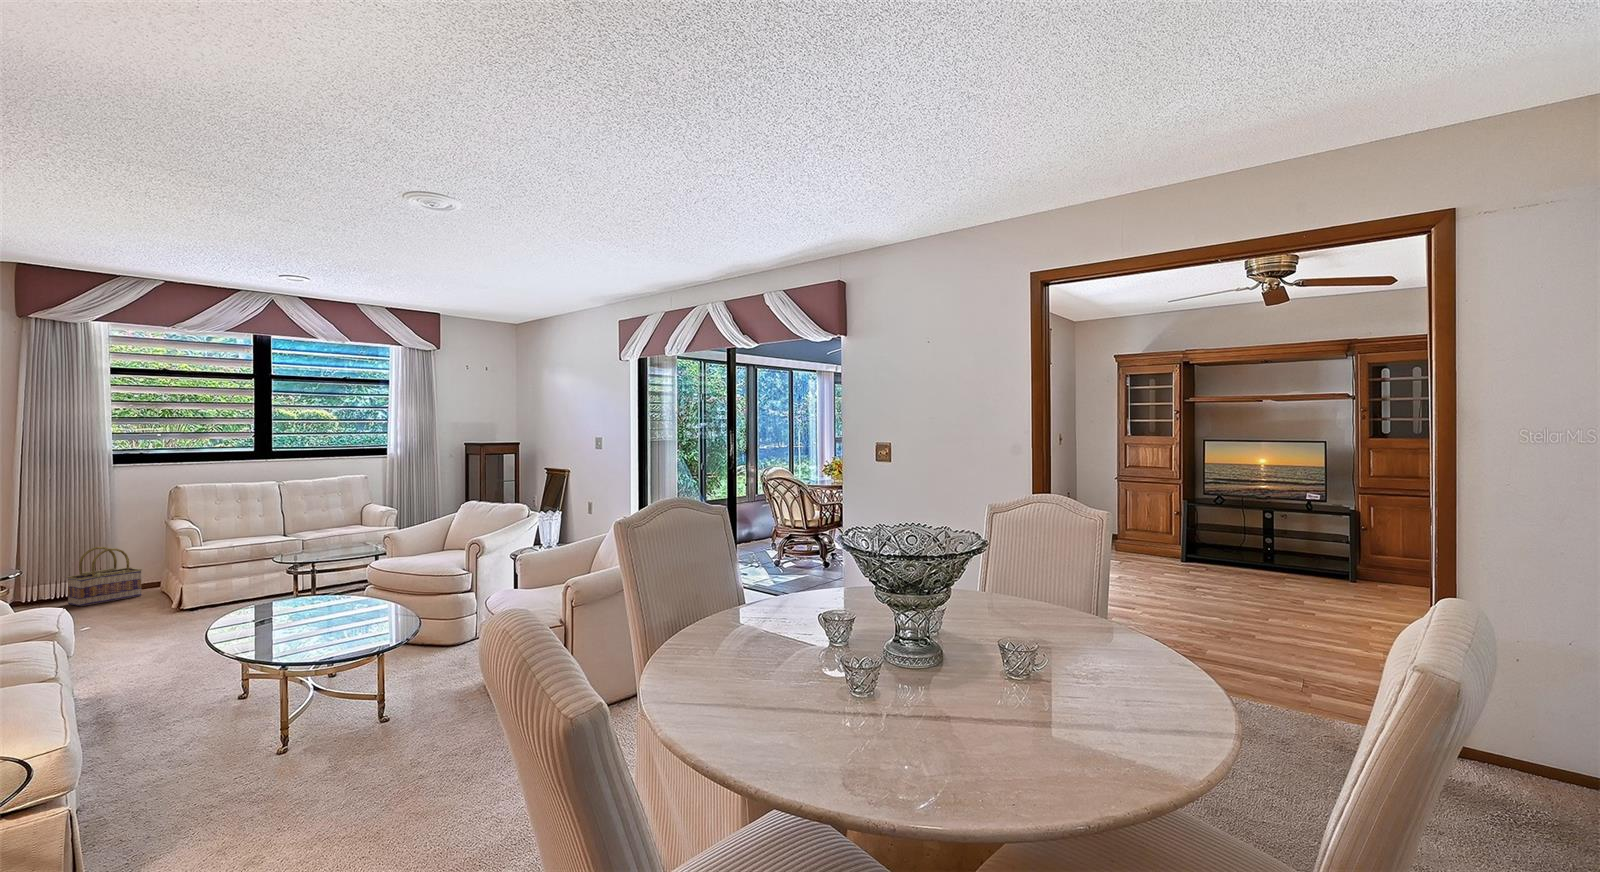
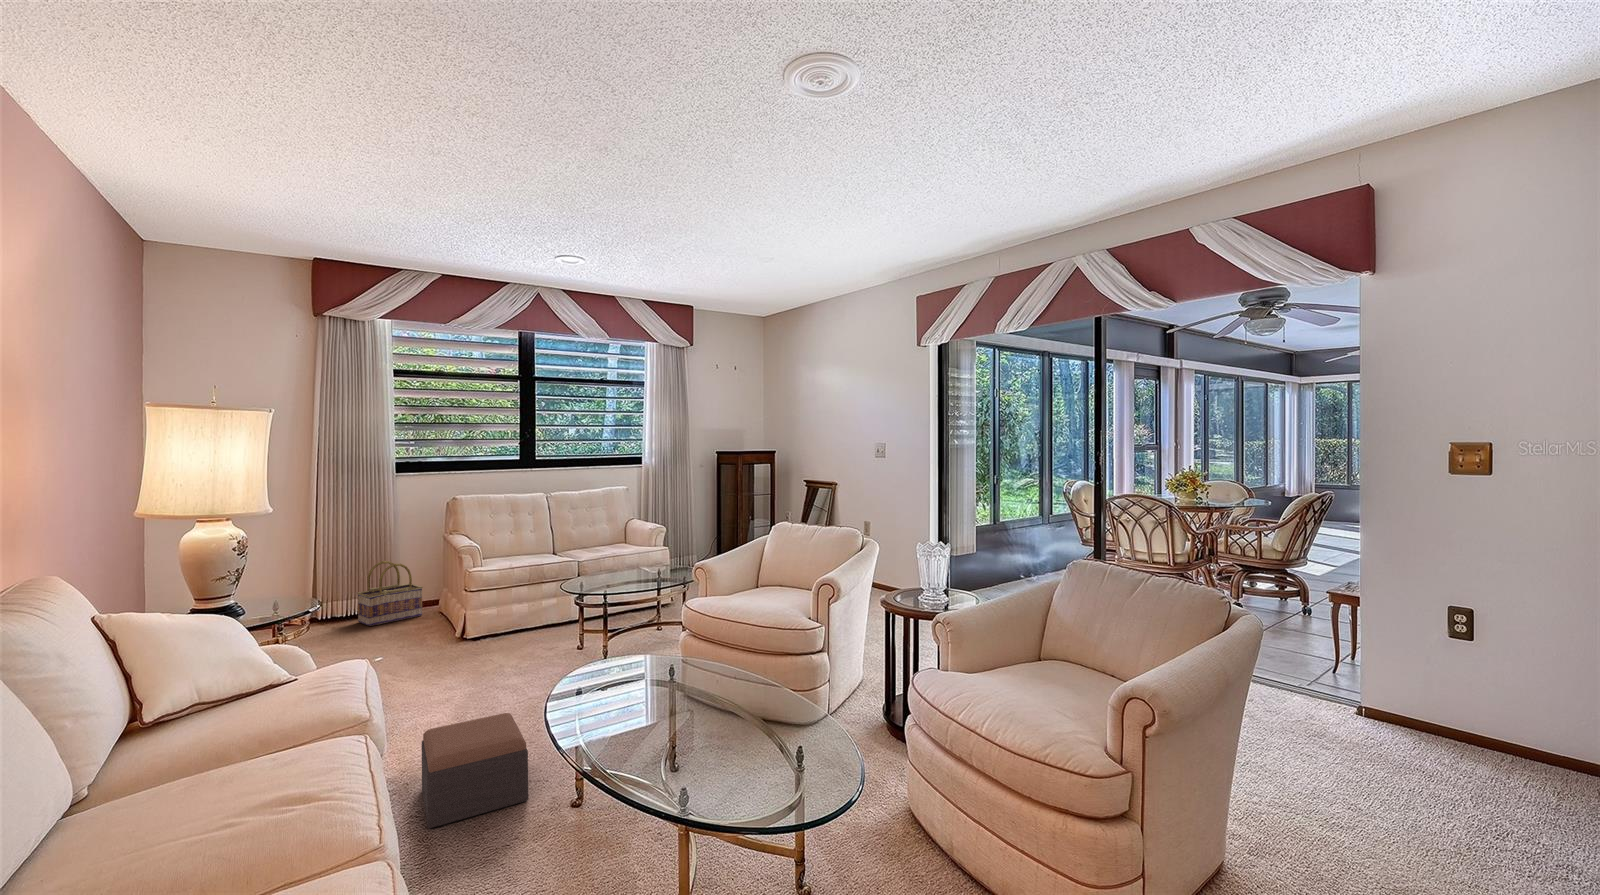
footstool: none [105,645,198,721] -> present [422,713,528,828]

